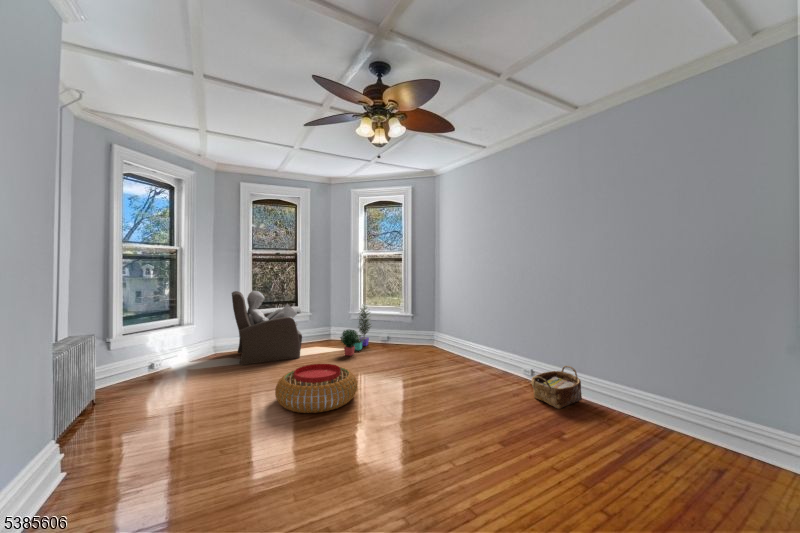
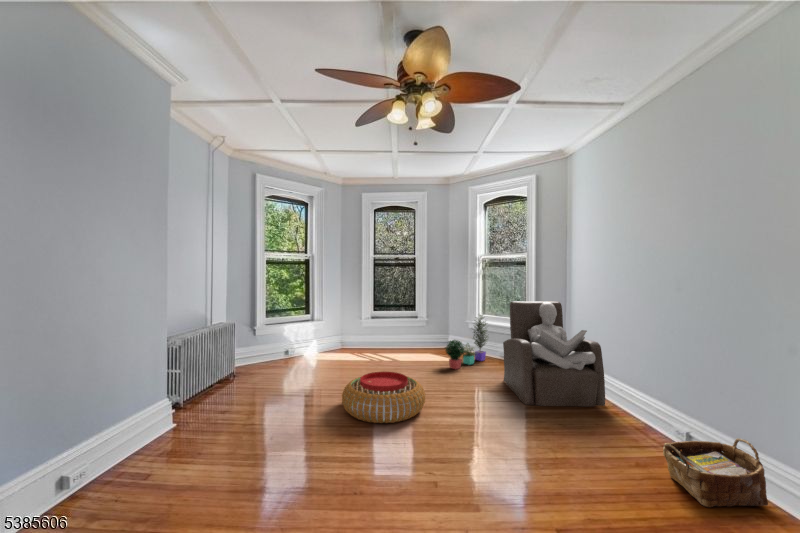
armchair: present [232,291,302,365] -> present [503,301,605,407]

